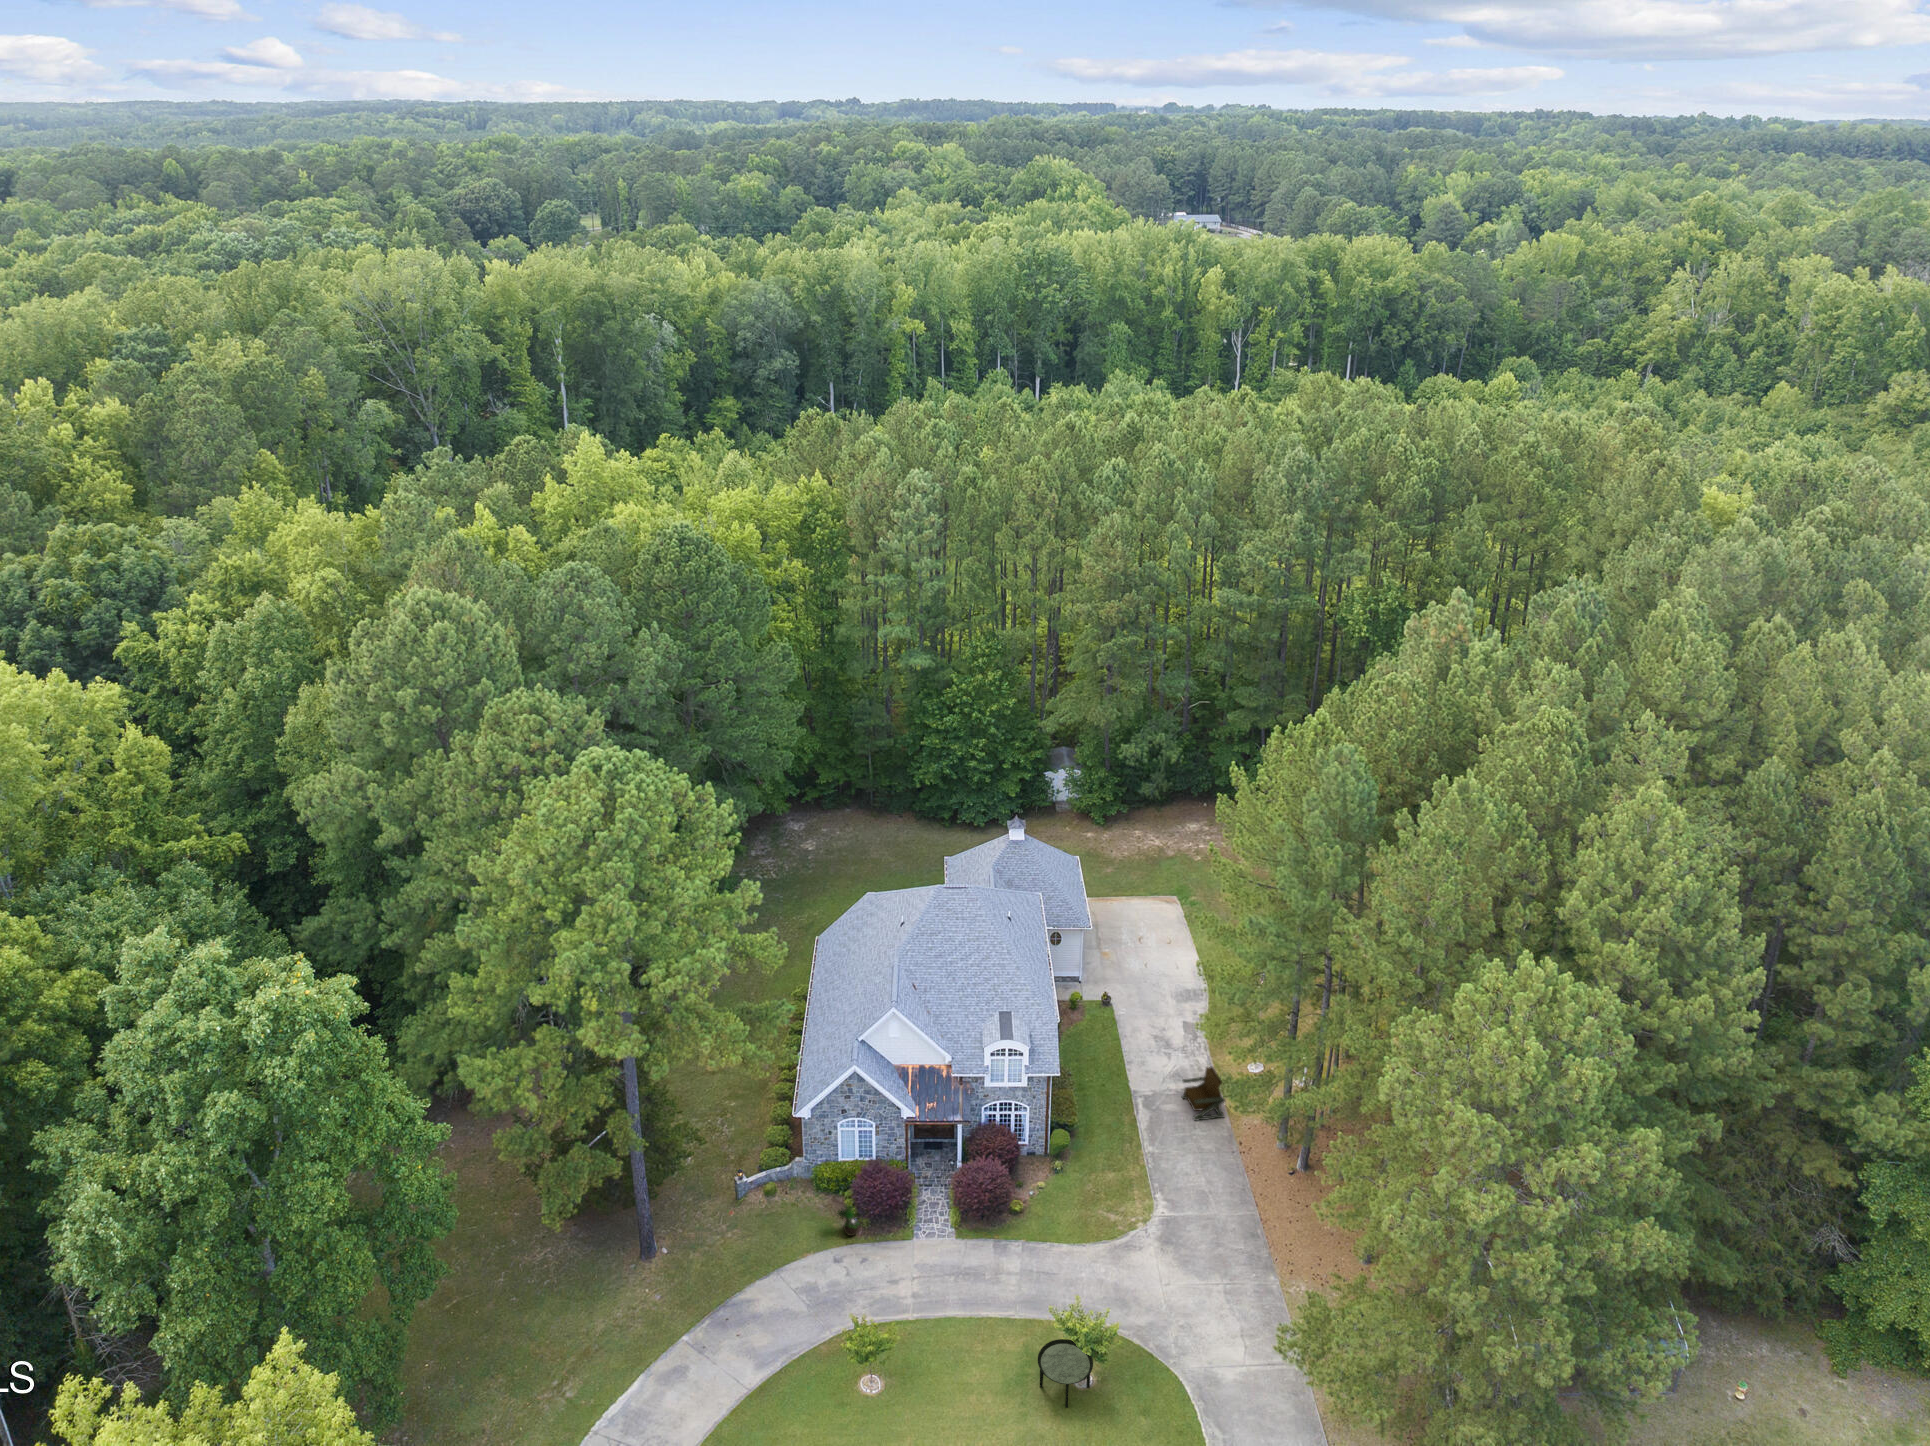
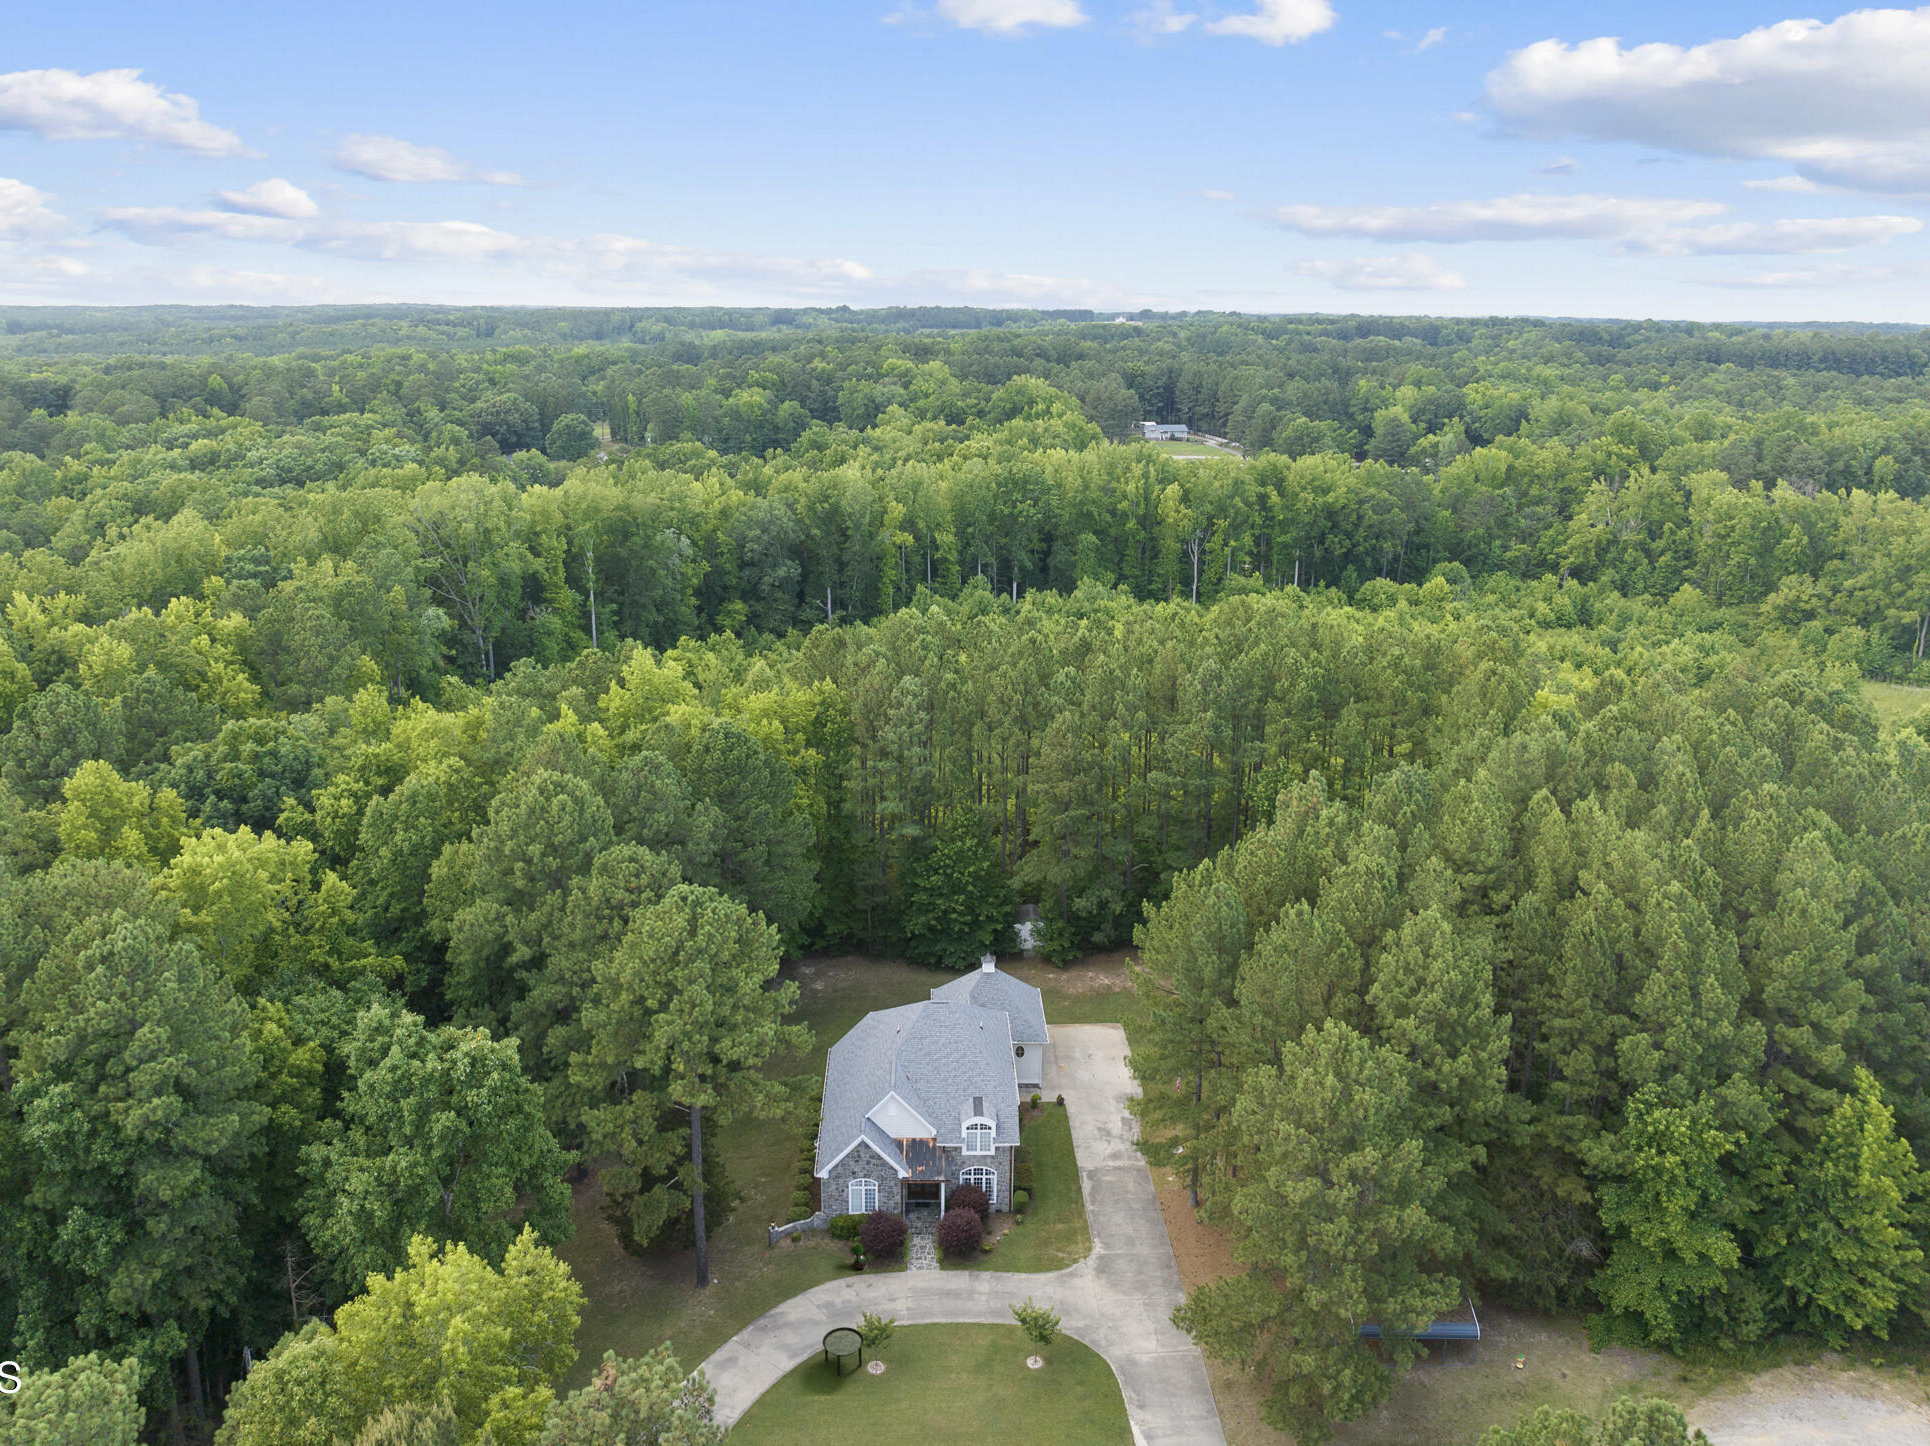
lounge chair: present [1182,1067,1225,1120] -> none [1118,1147,1153,1190]
round table: present [1038,1339,1093,1408] -> present [823,1327,864,1376]

